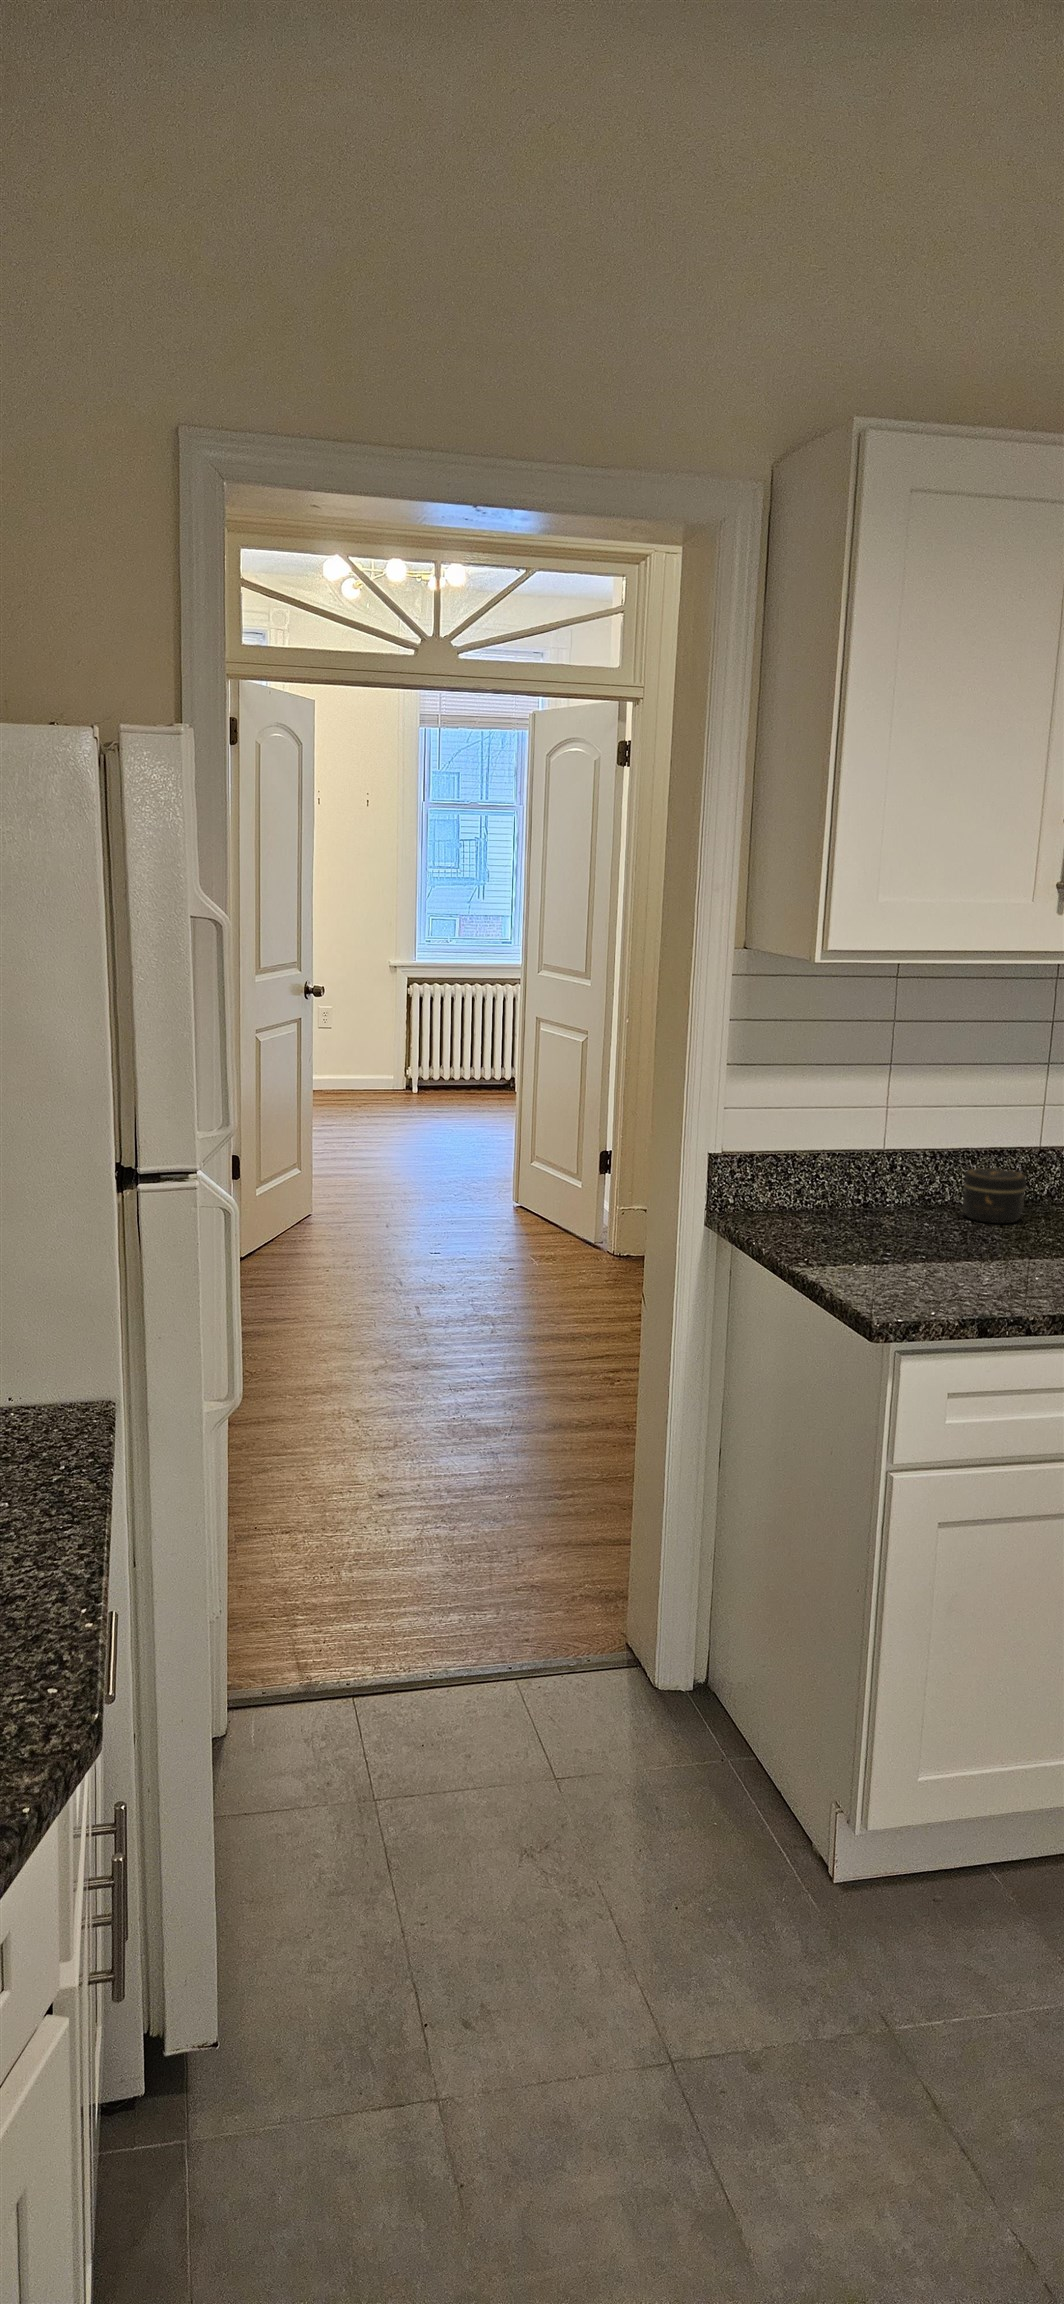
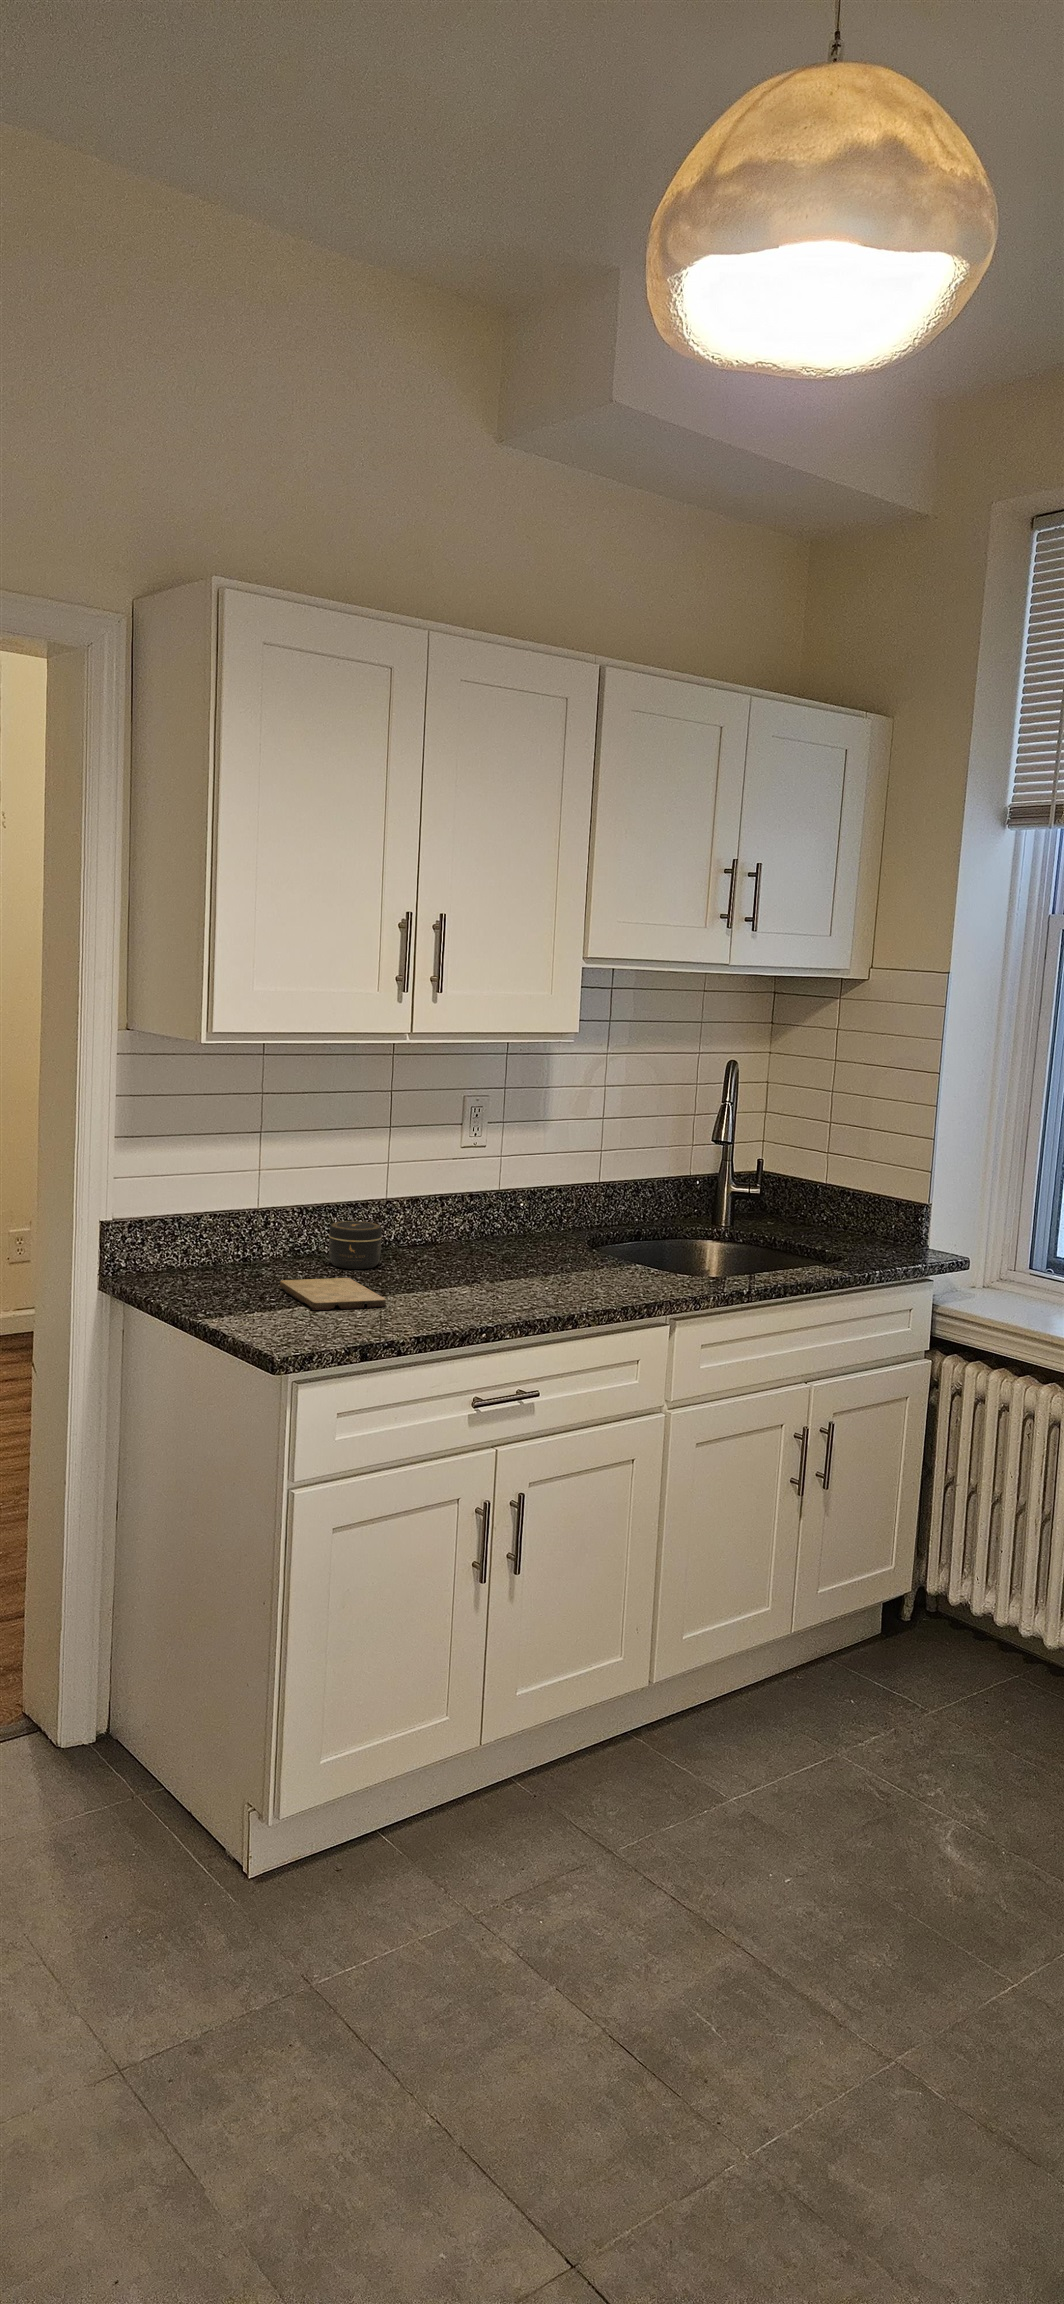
cutting board: none [899,1231,1020,1270] -> present [280,1278,386,1310]

